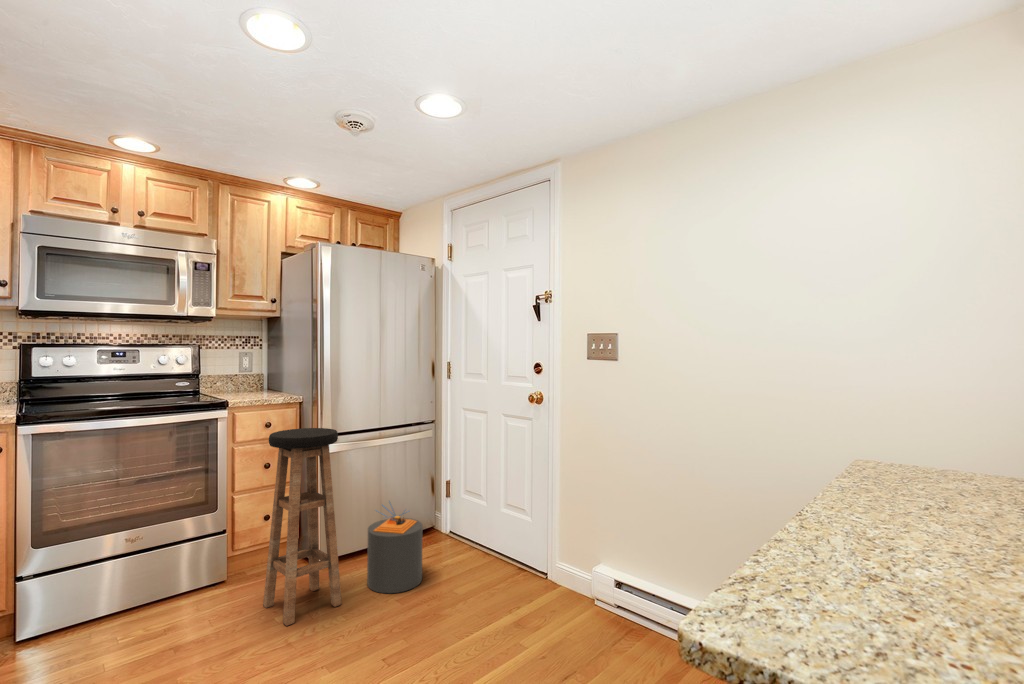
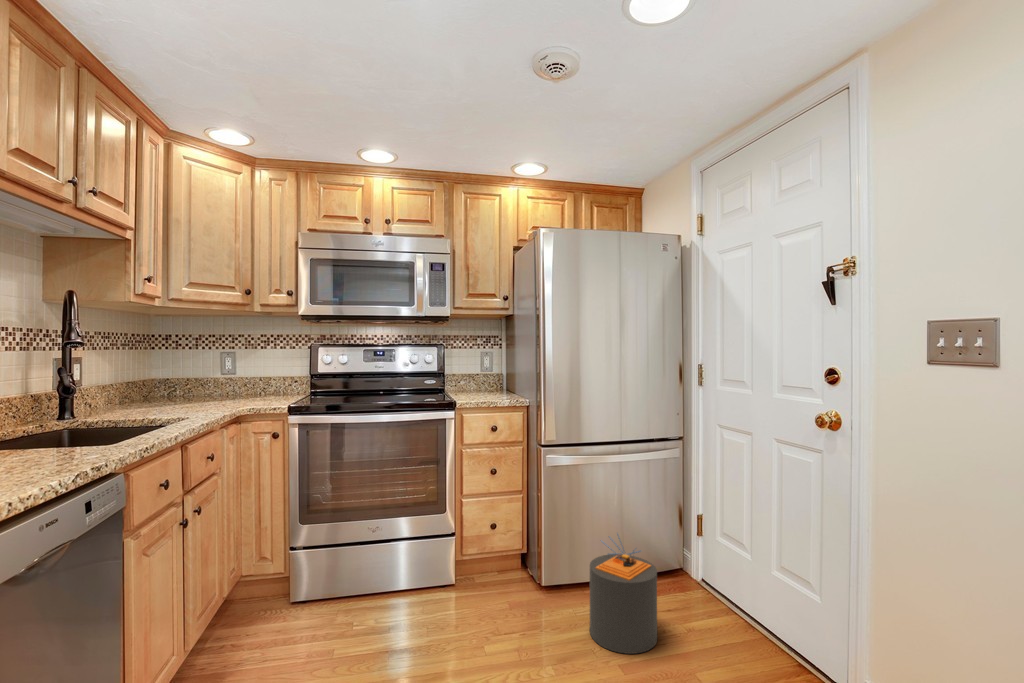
bar stool: present [263,428,342,626] -> none [479,437,555,660]

